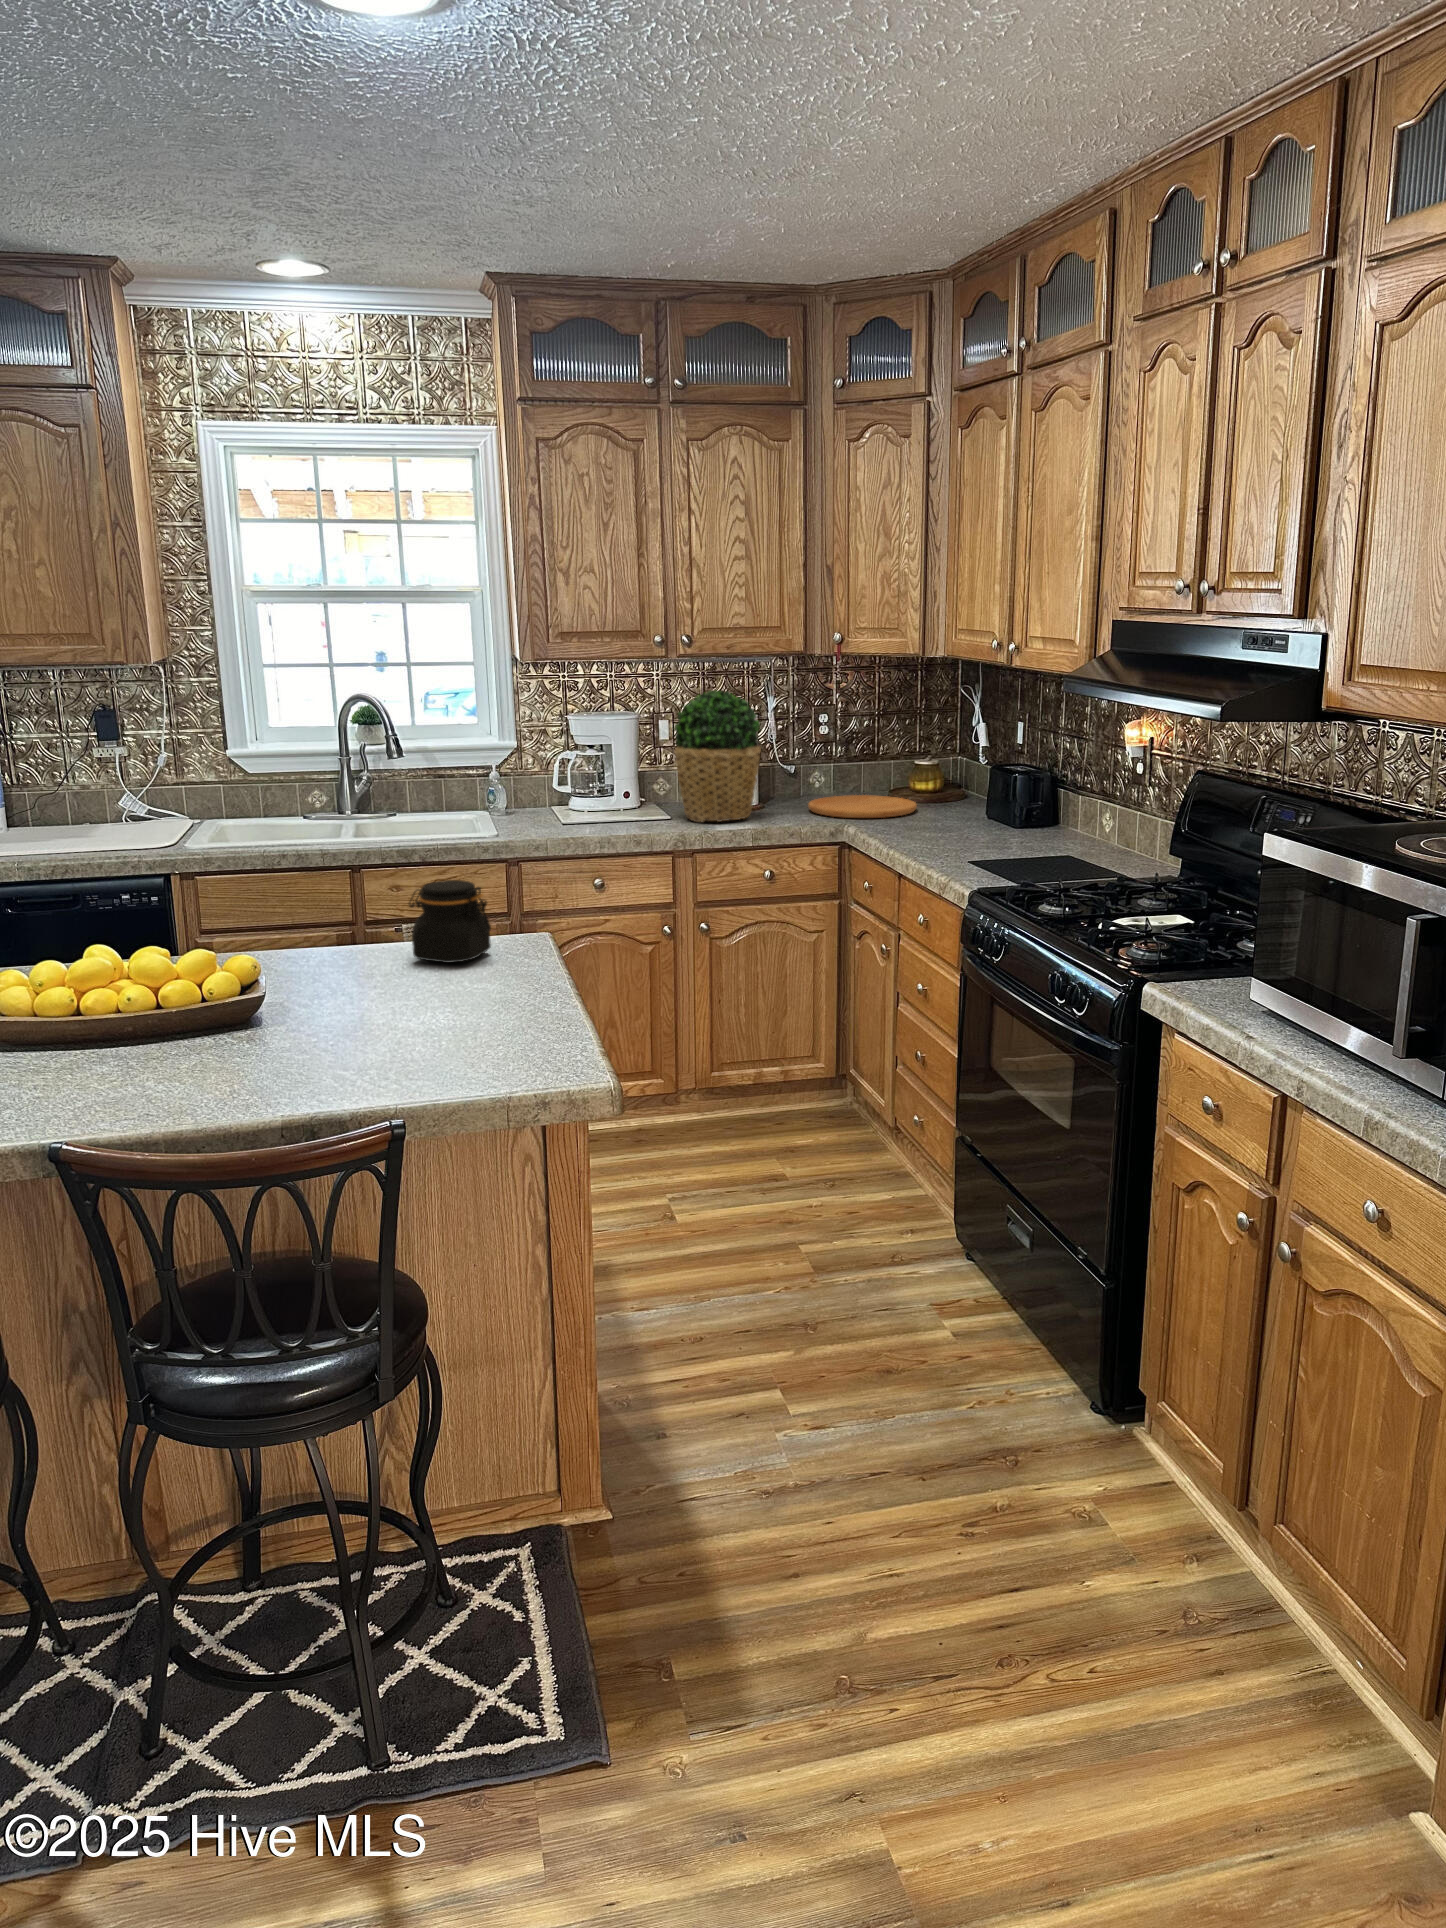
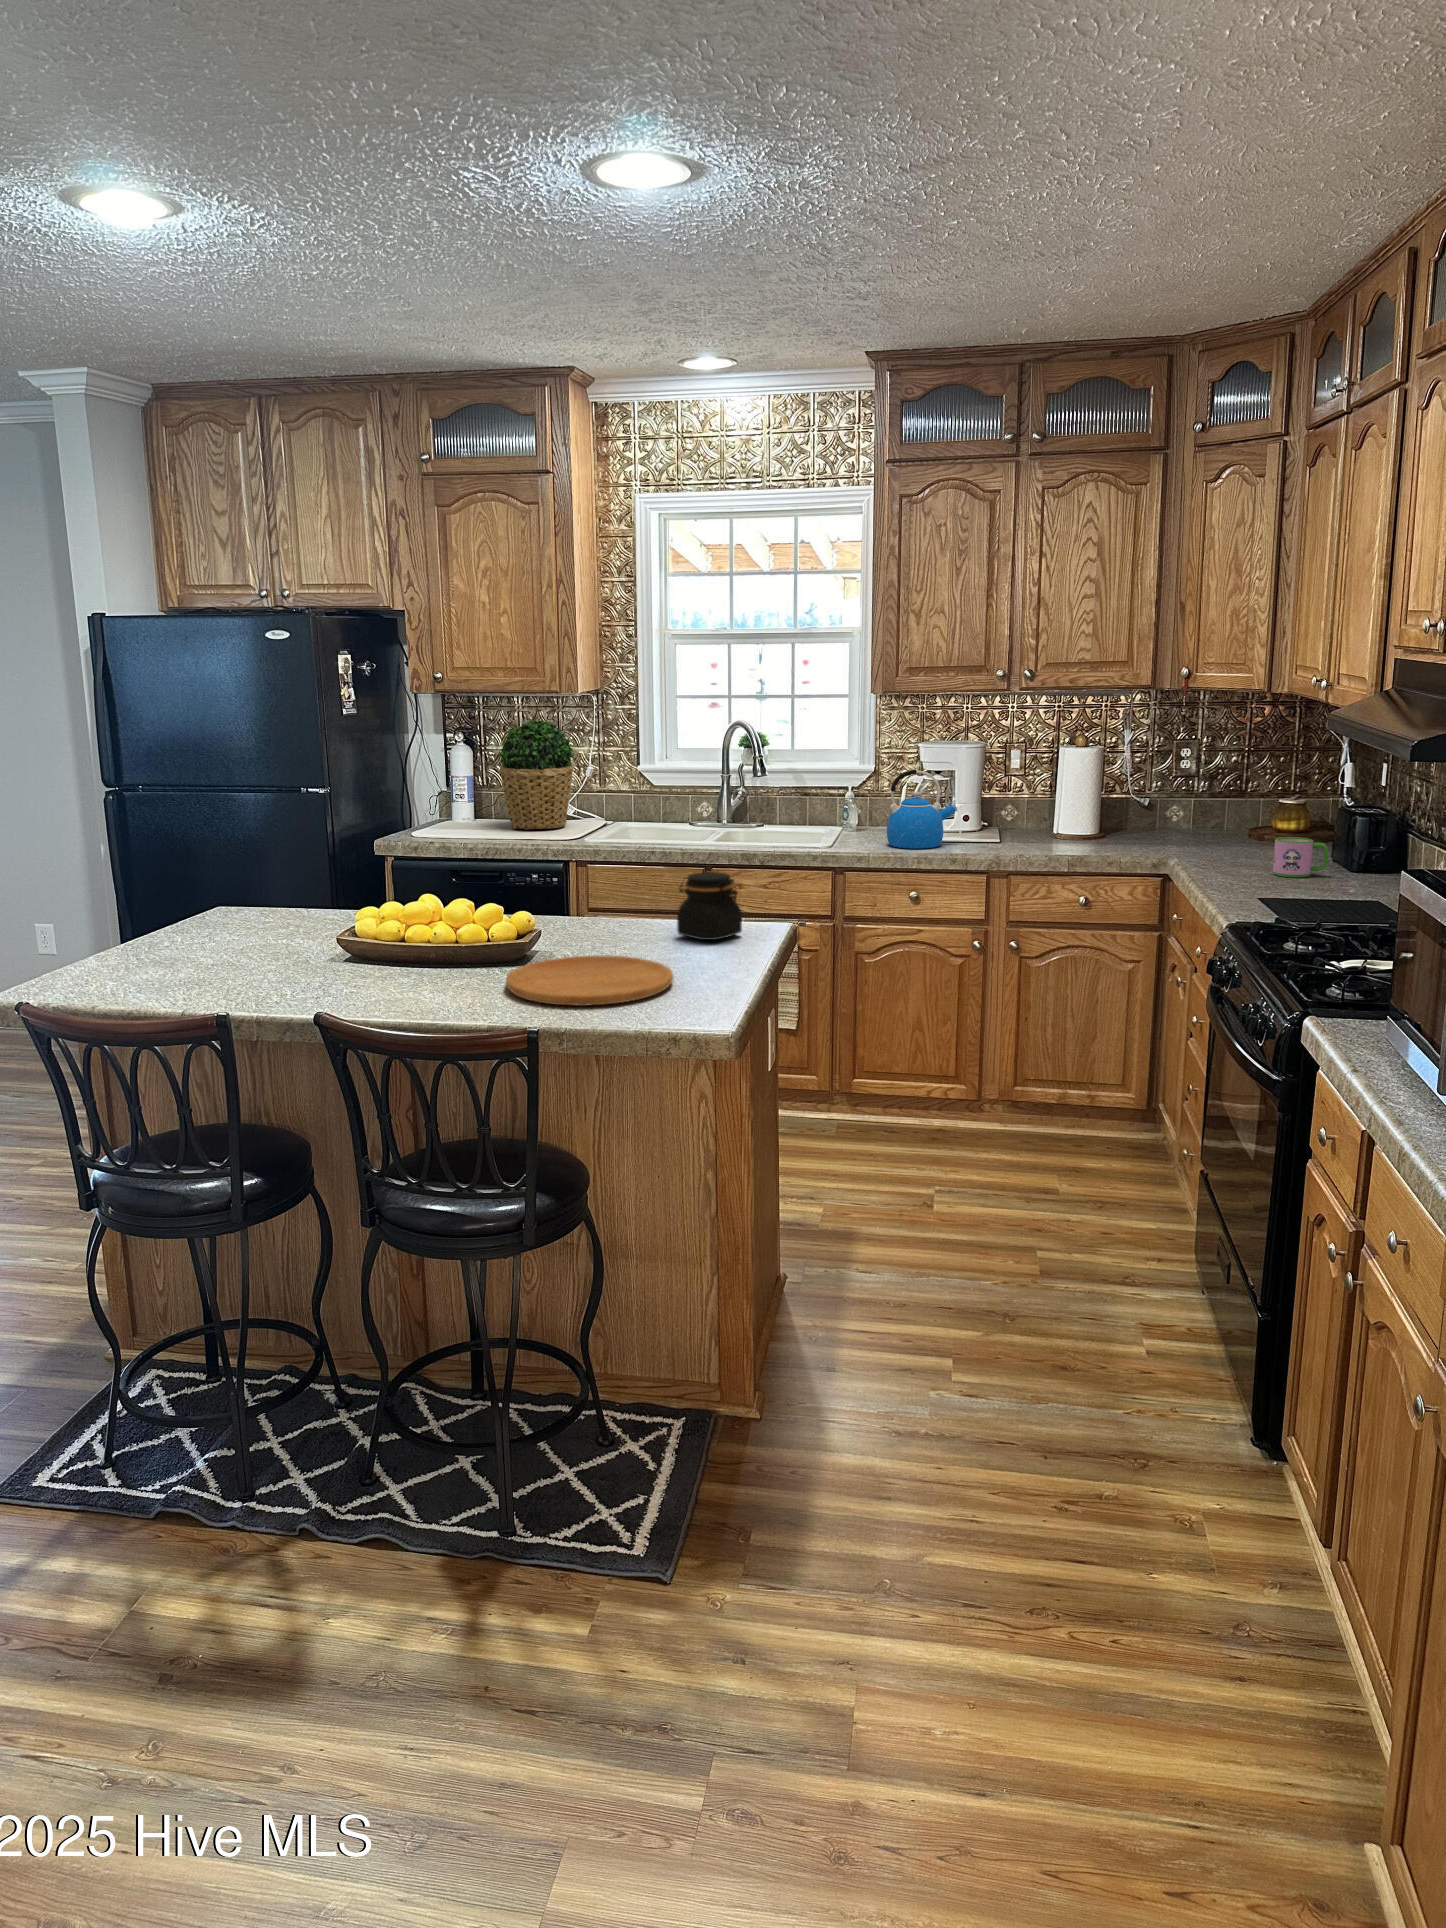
potted plant: present [675,690,761,822] -> present [499,720,573,830]
kettle: none [552,744,625,832] -> present [887,769,957,849]
cutting board: present [808,795,917,818] -> present [506,955,673,1006]
mug: none [957,798,1007,838] -> present [1273,837,1328,877]

